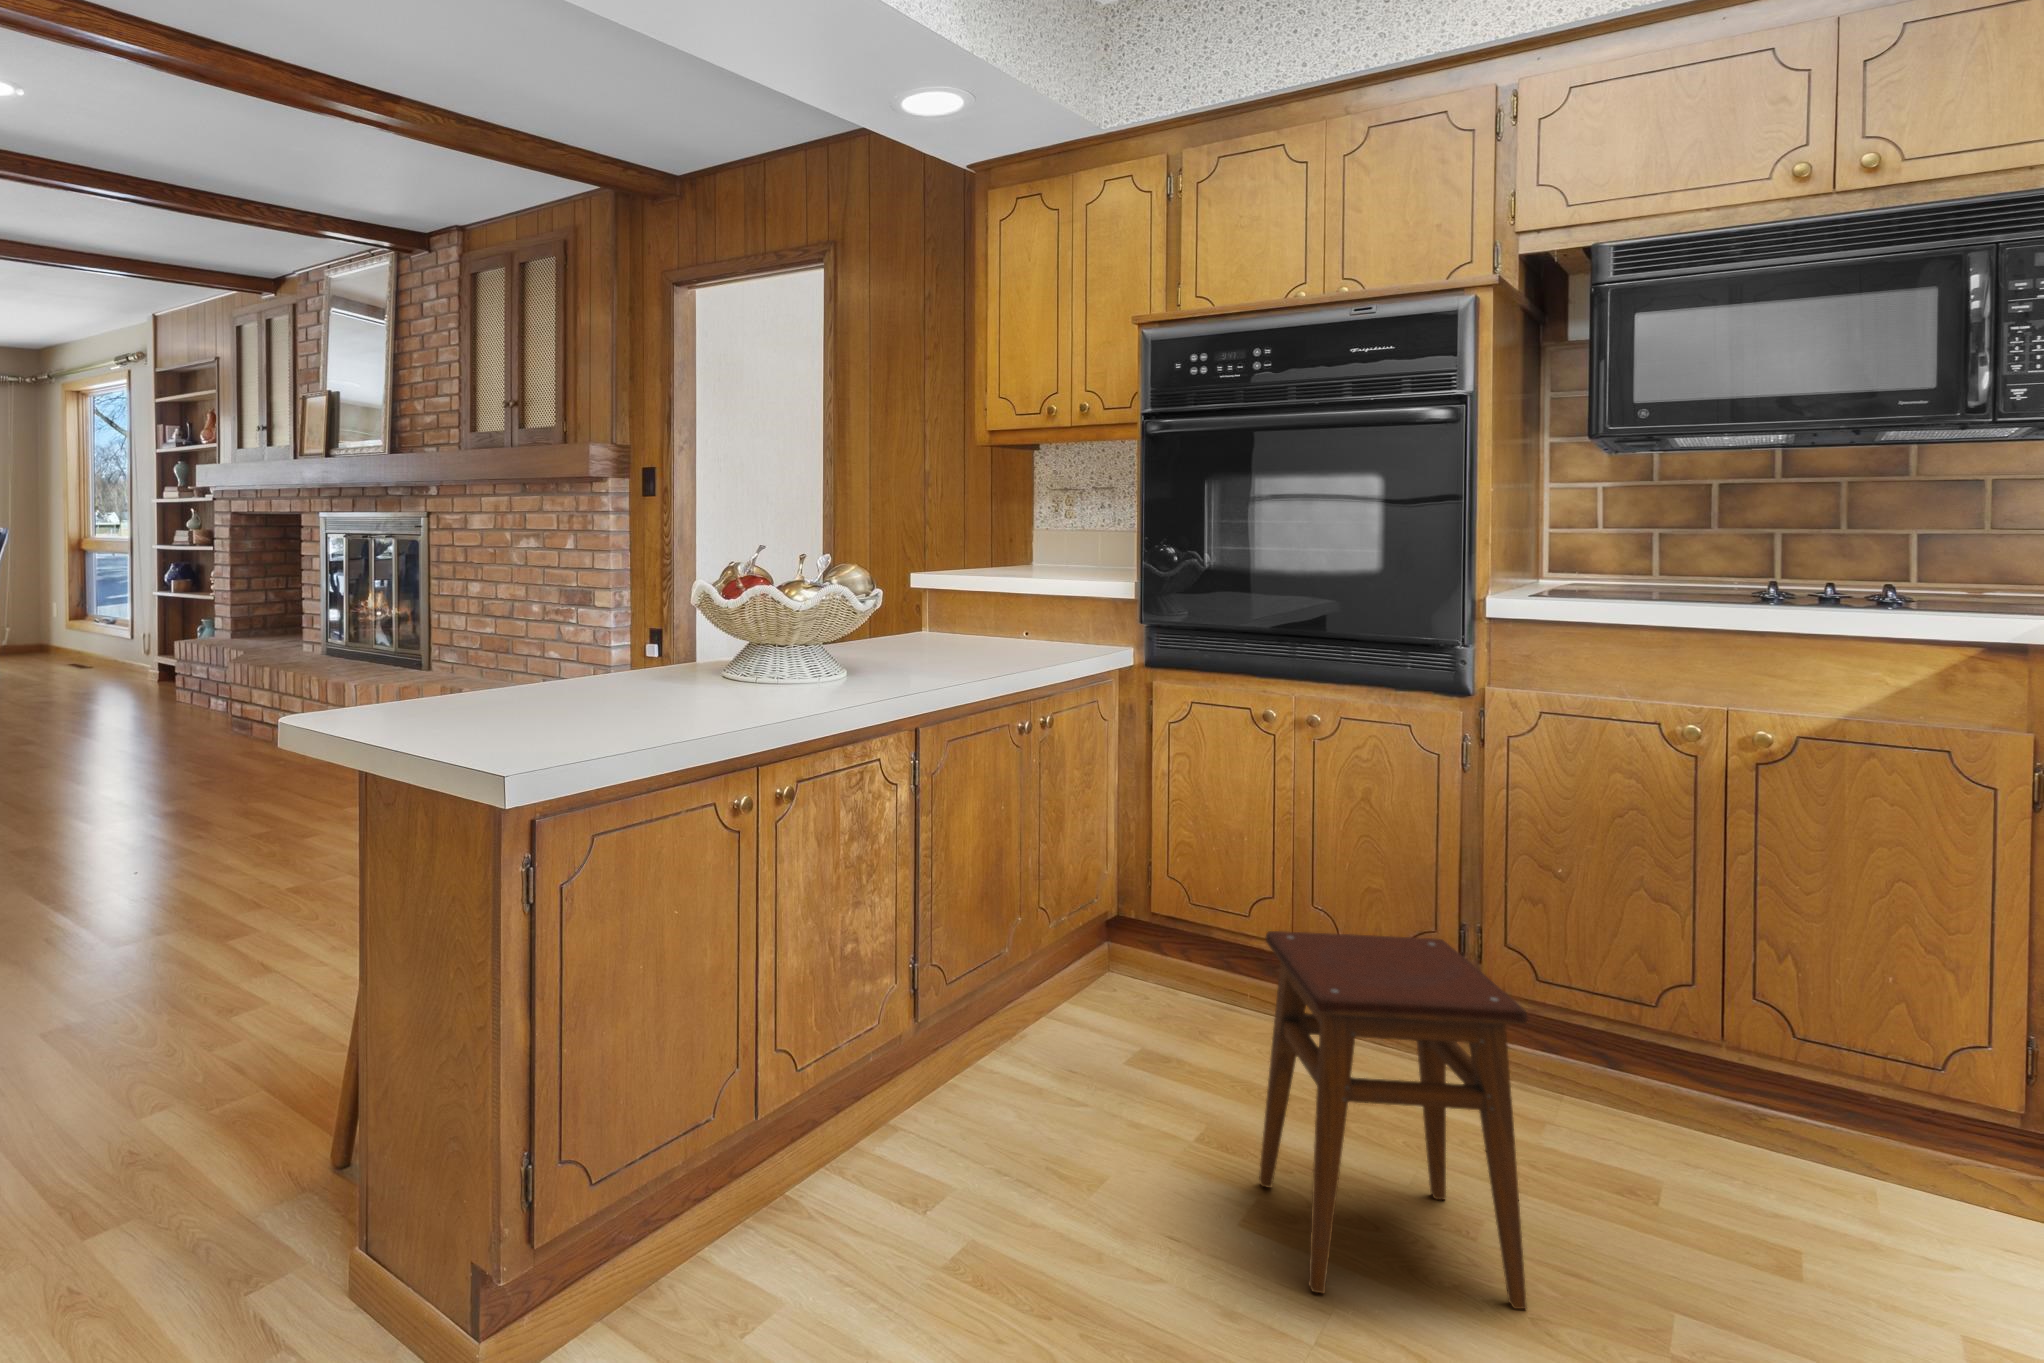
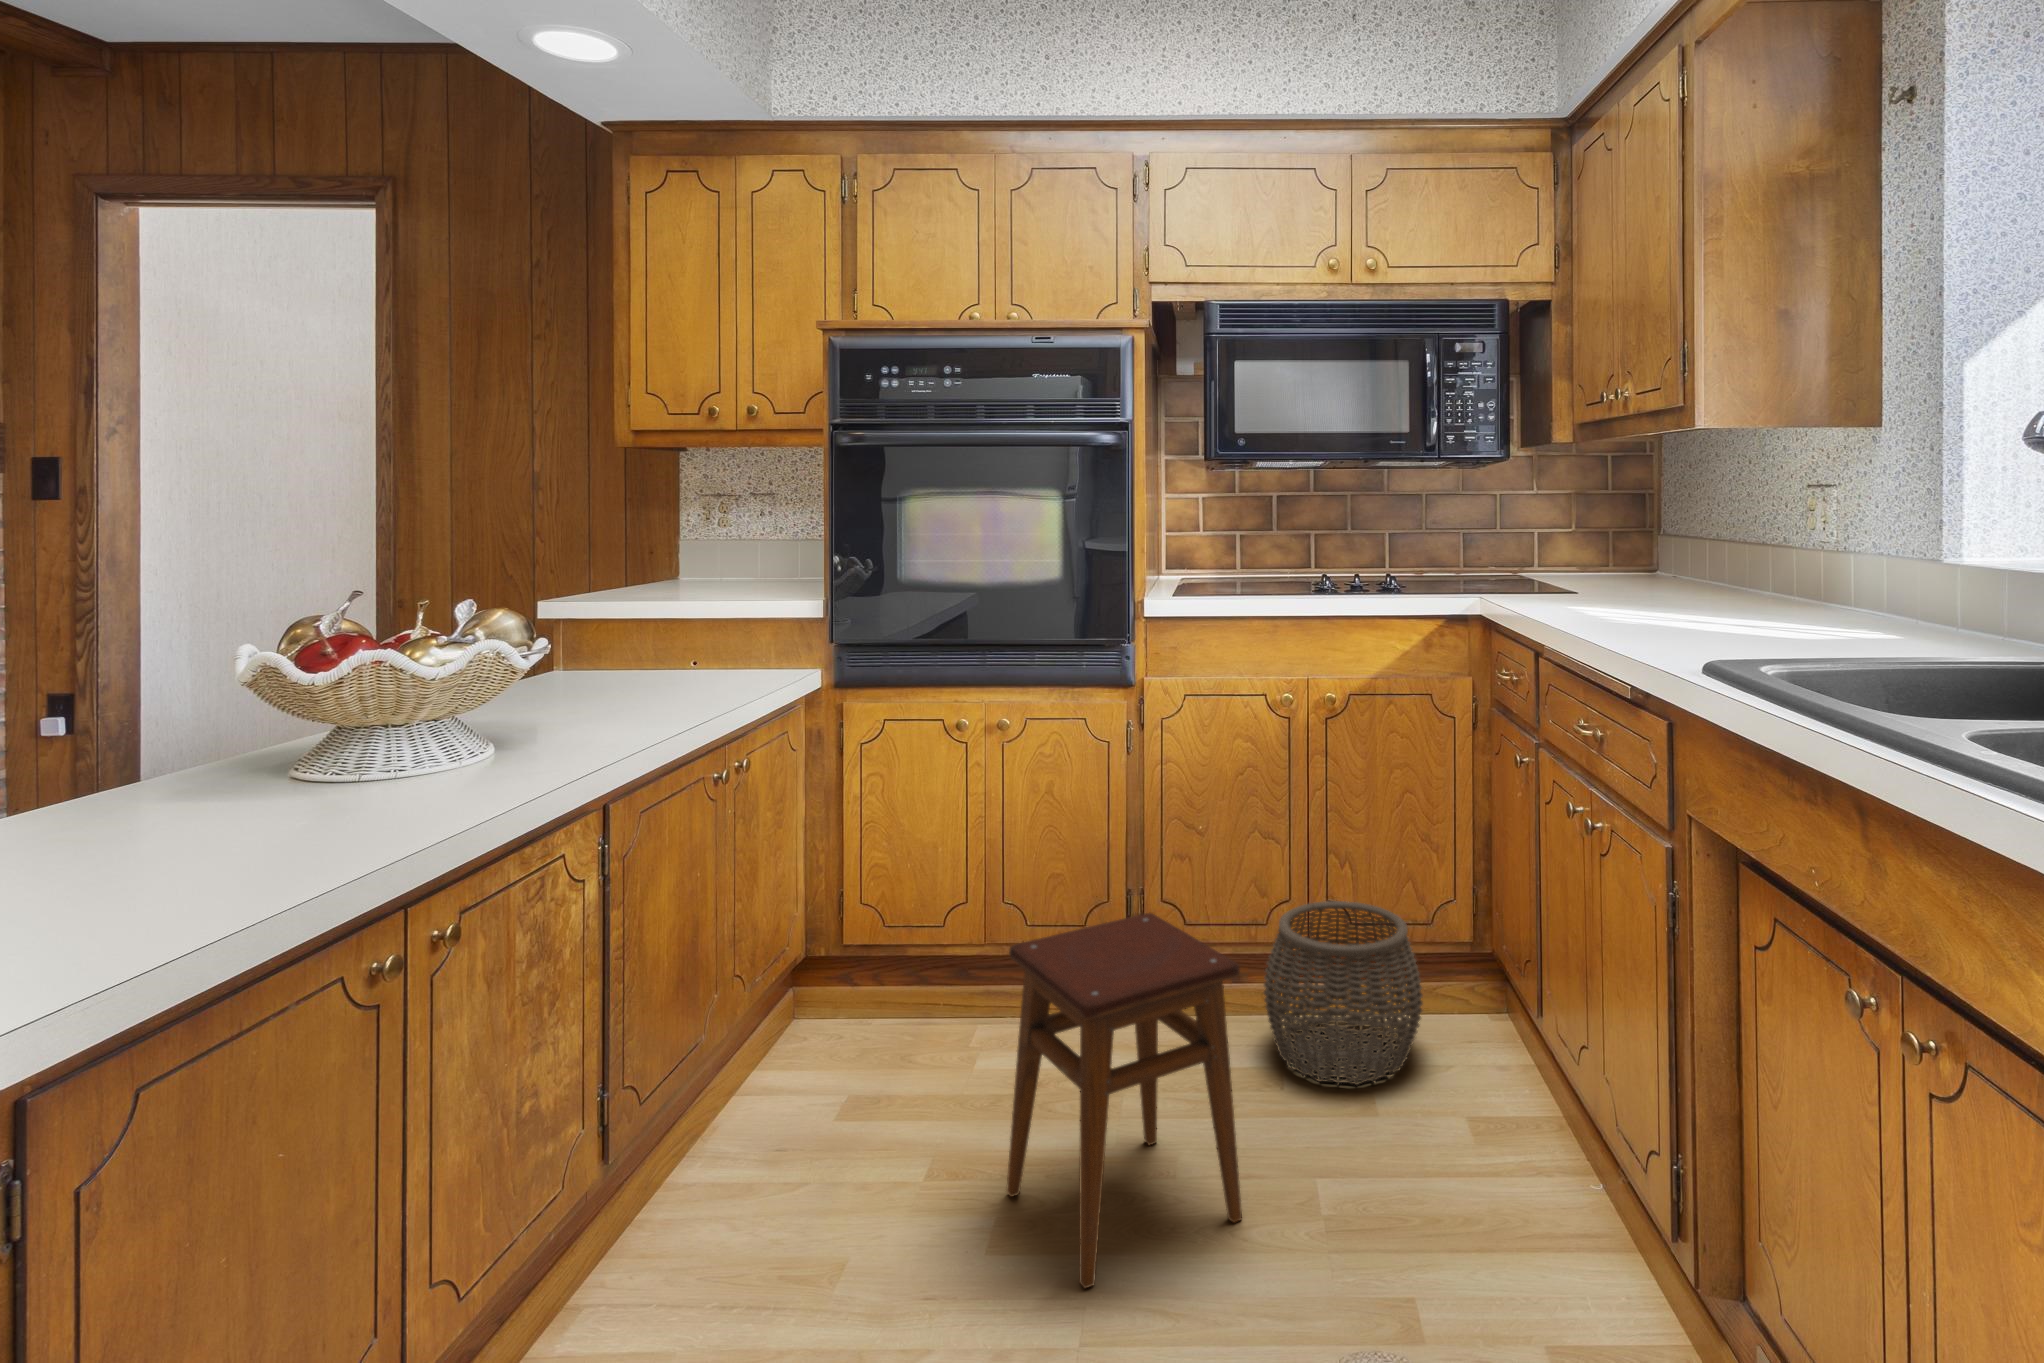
woven basket: none [1627,996,1892,1250] -> present [1264,901,1423,1085]

